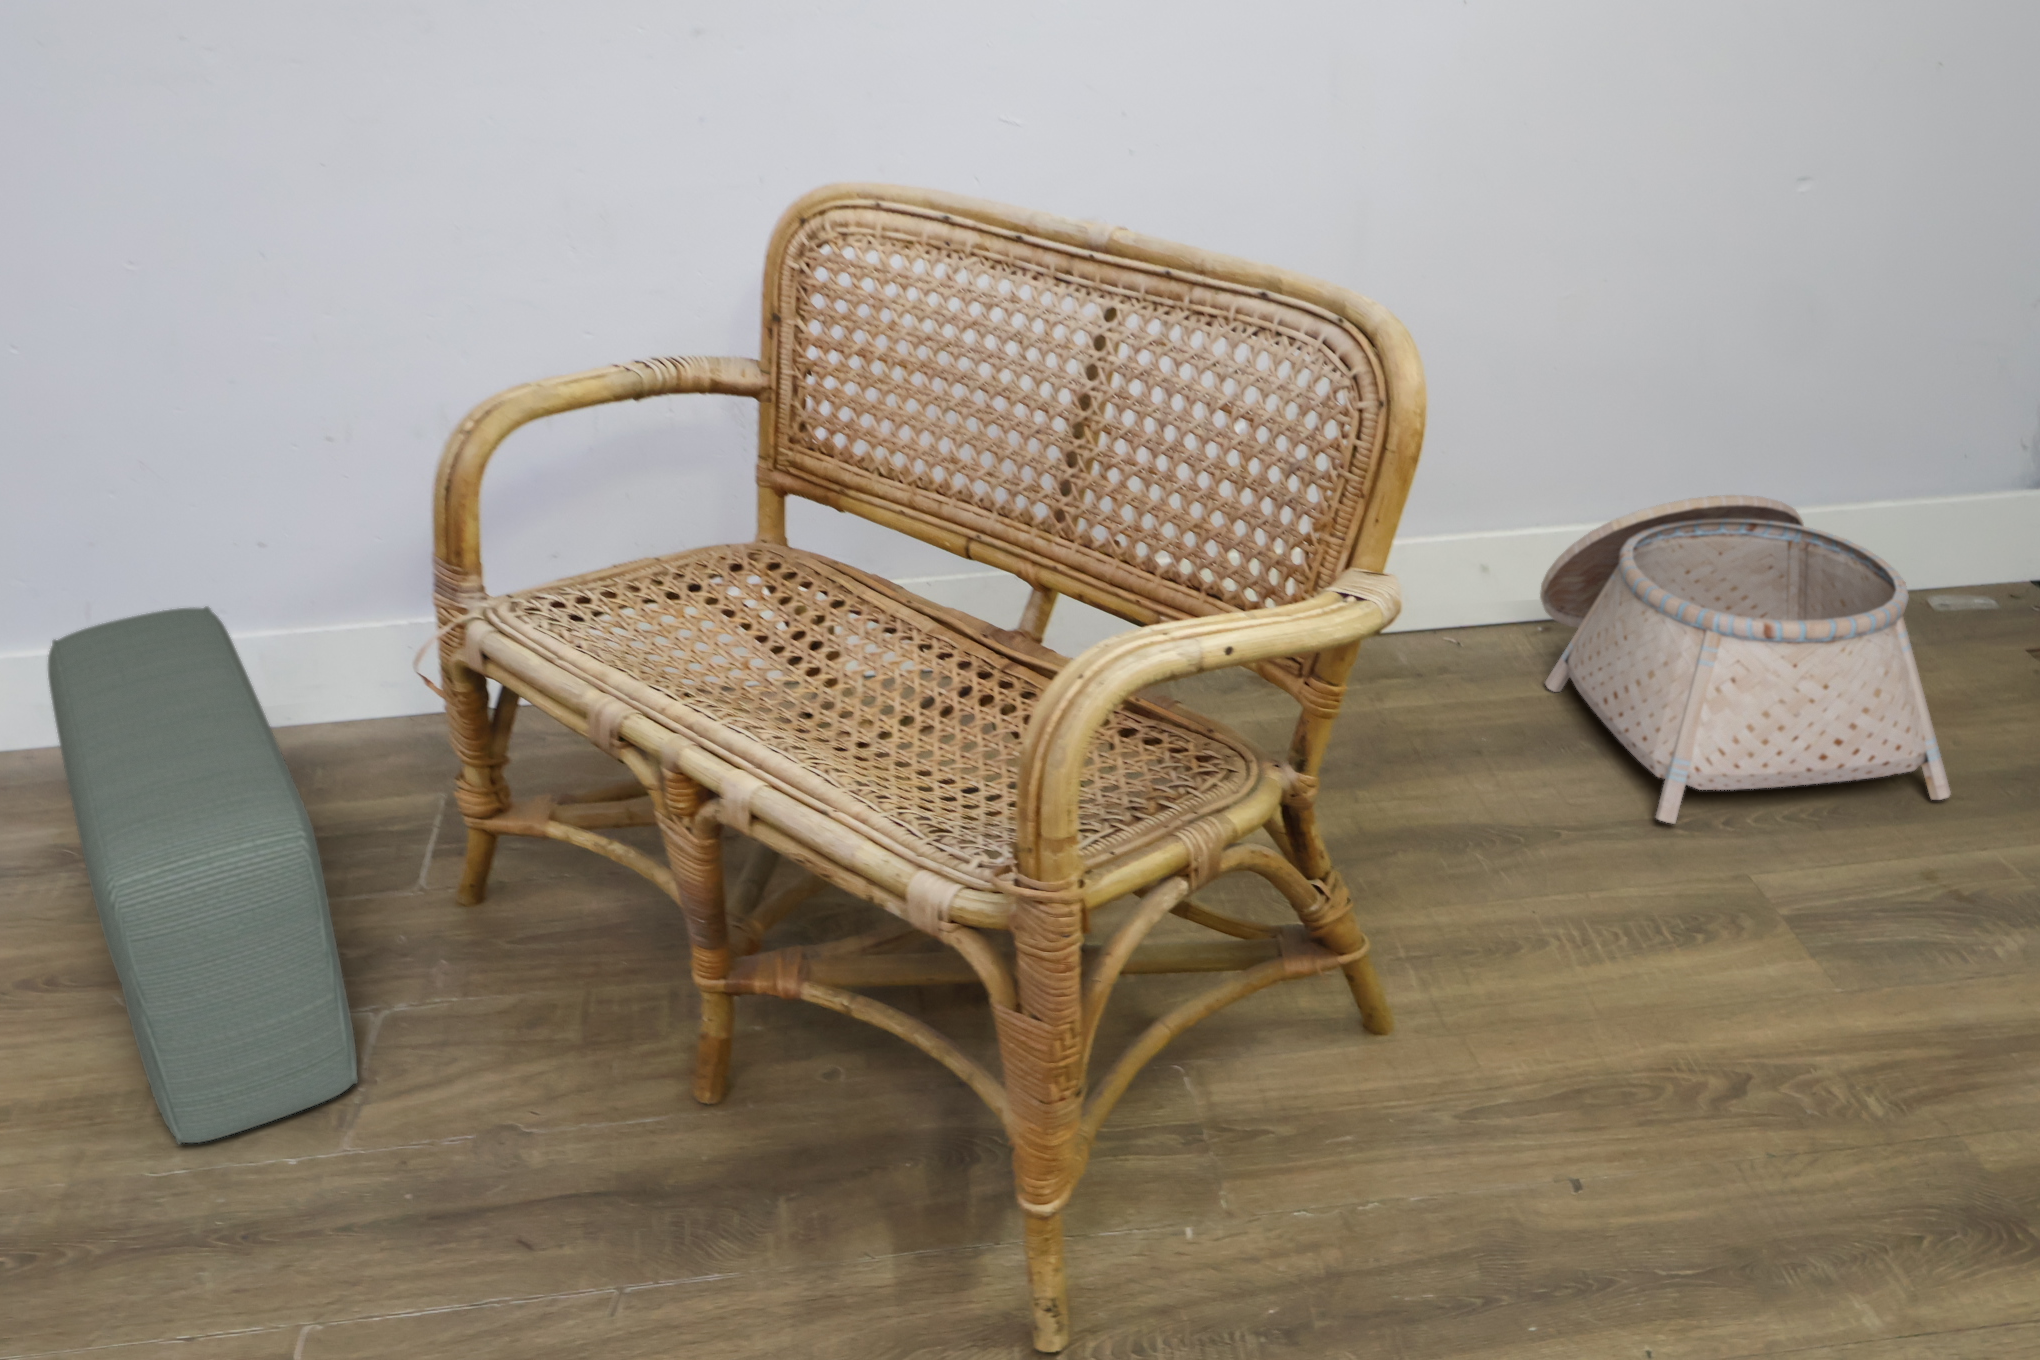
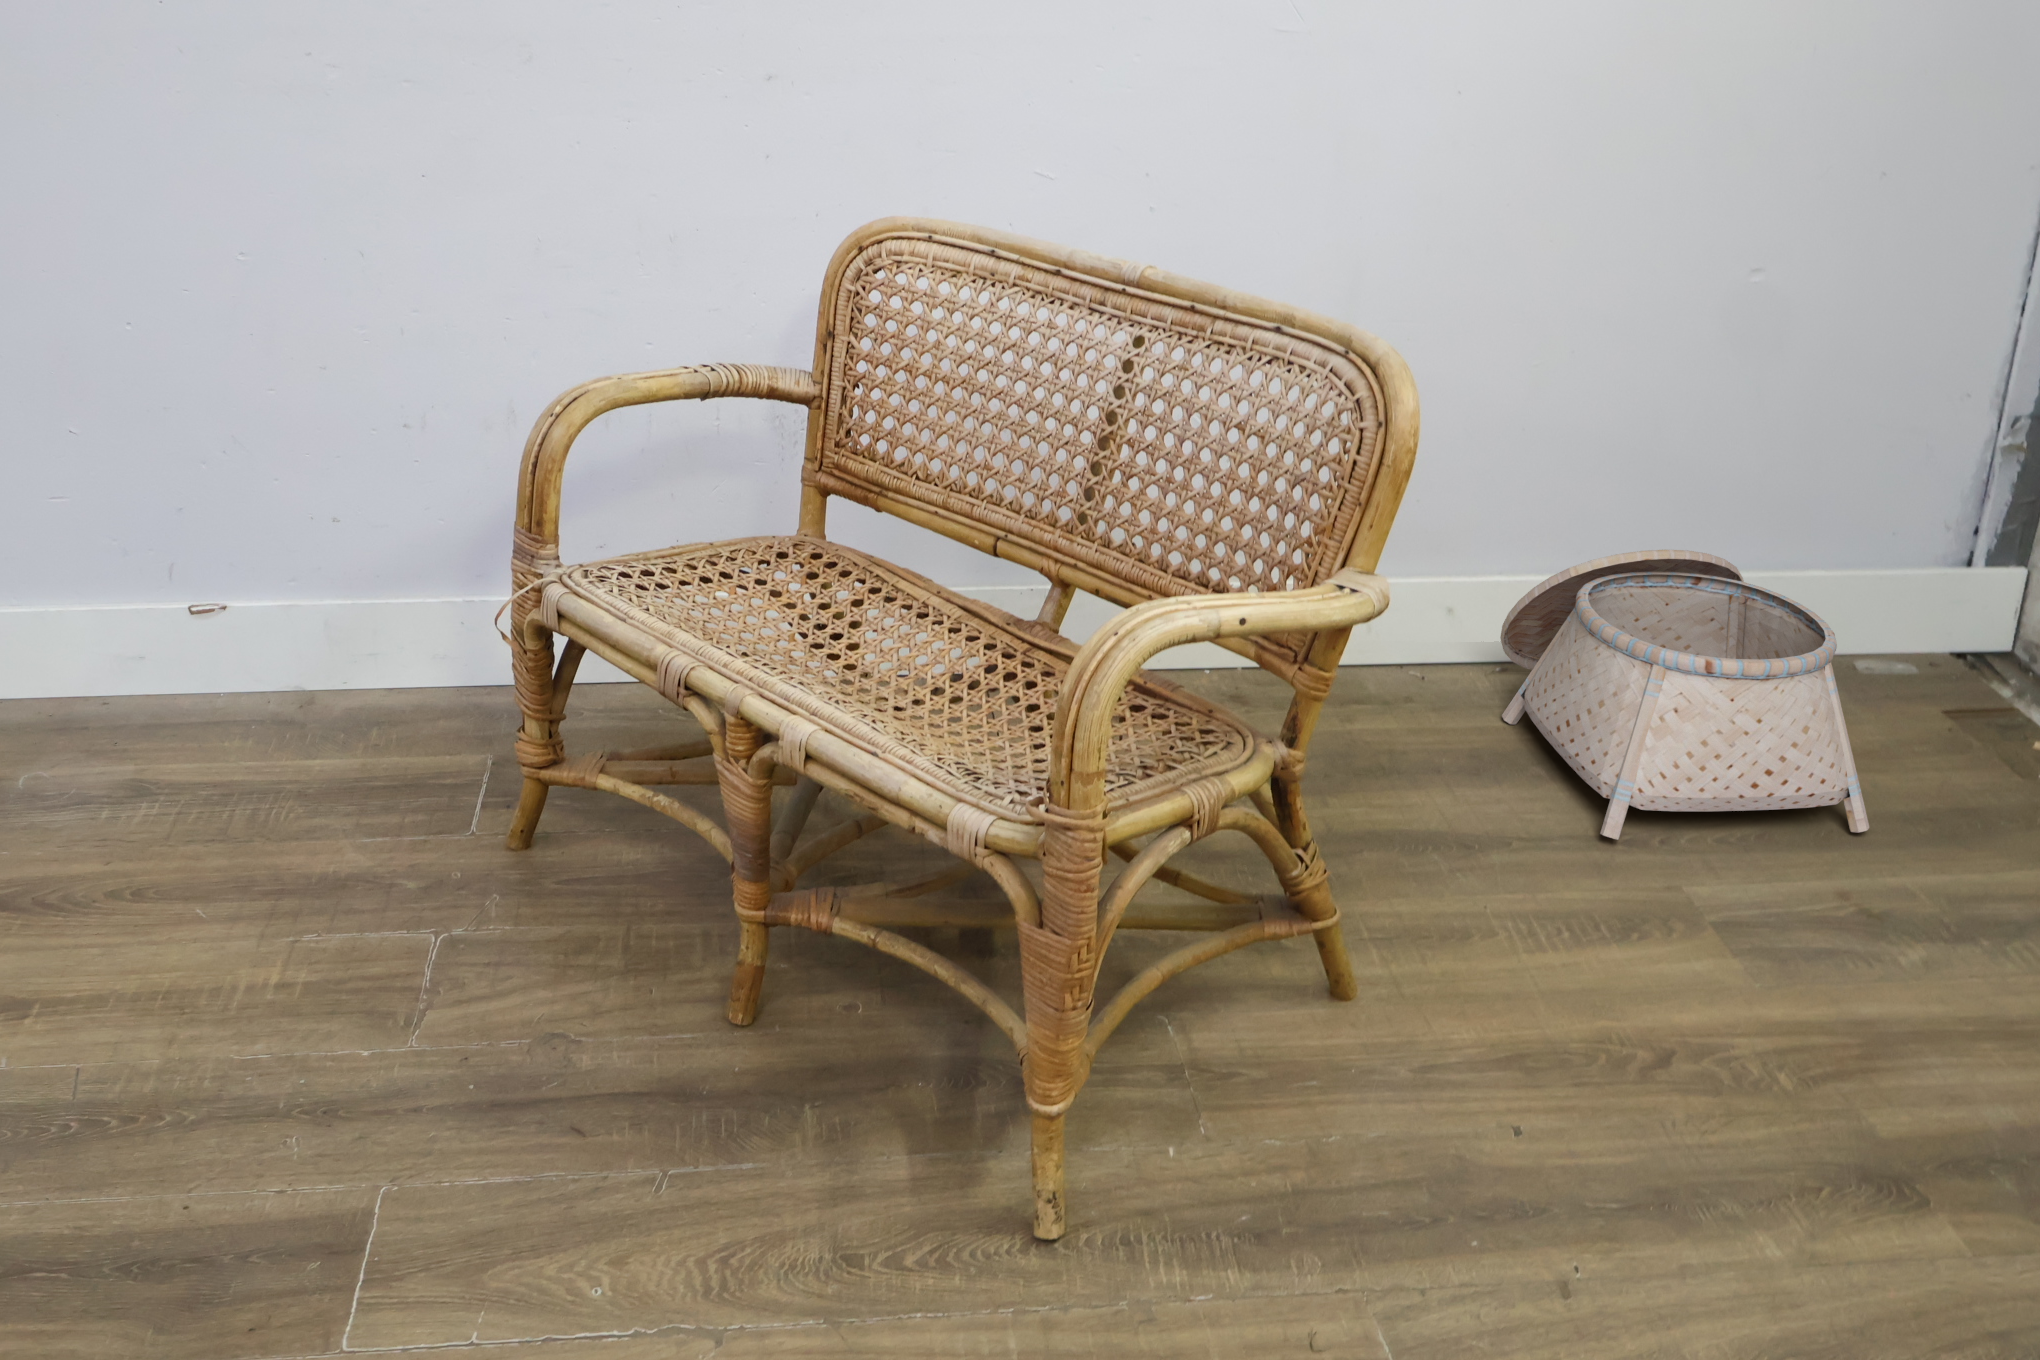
pouf: present [48,606,358,1144] -> none [154,567,424,1034]

